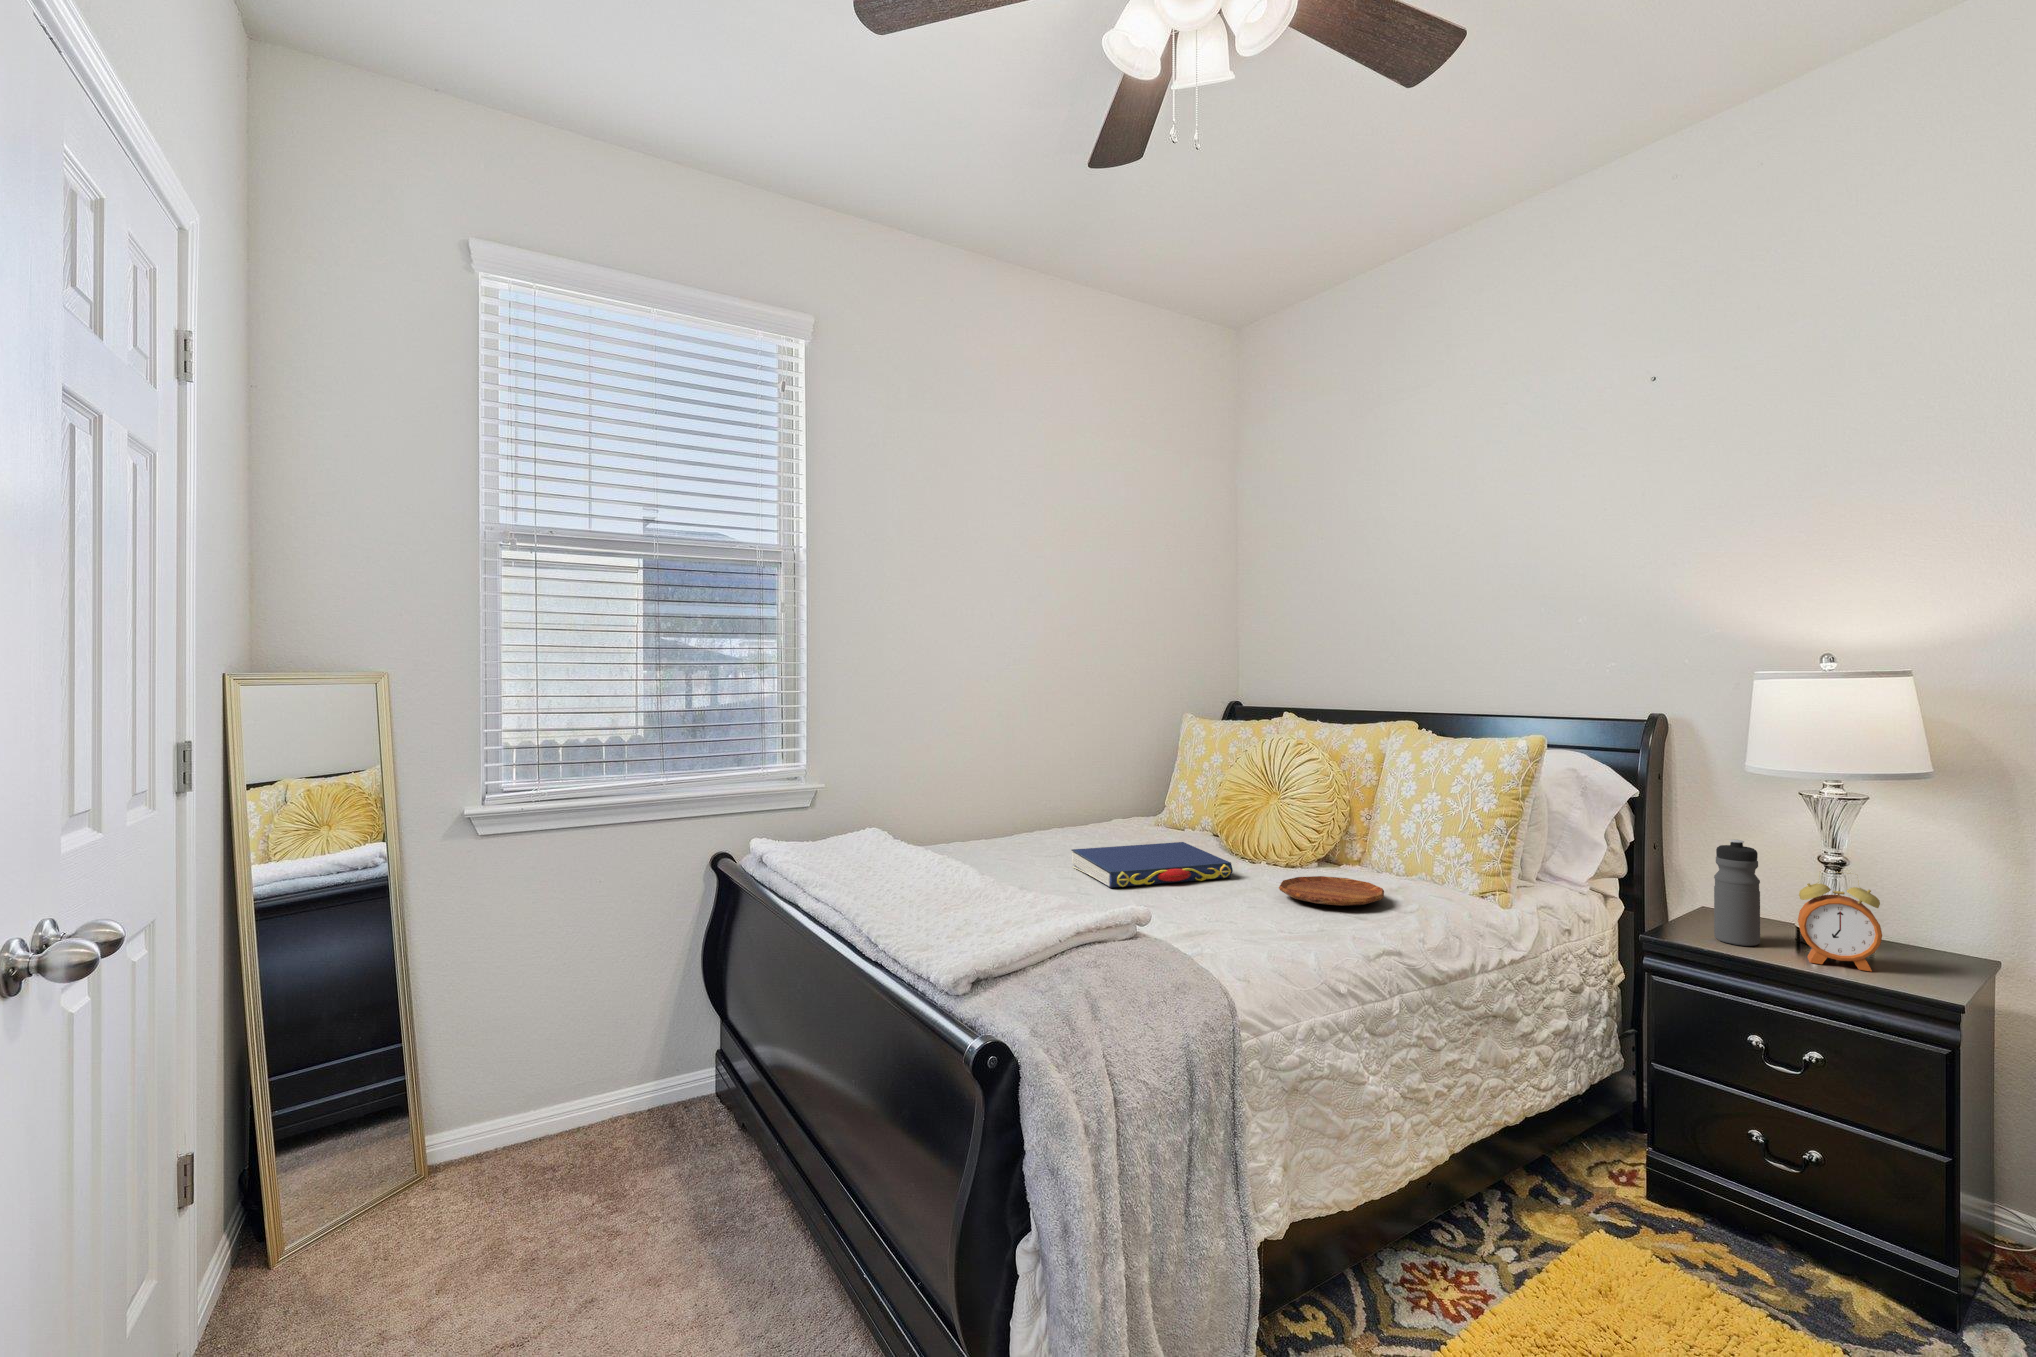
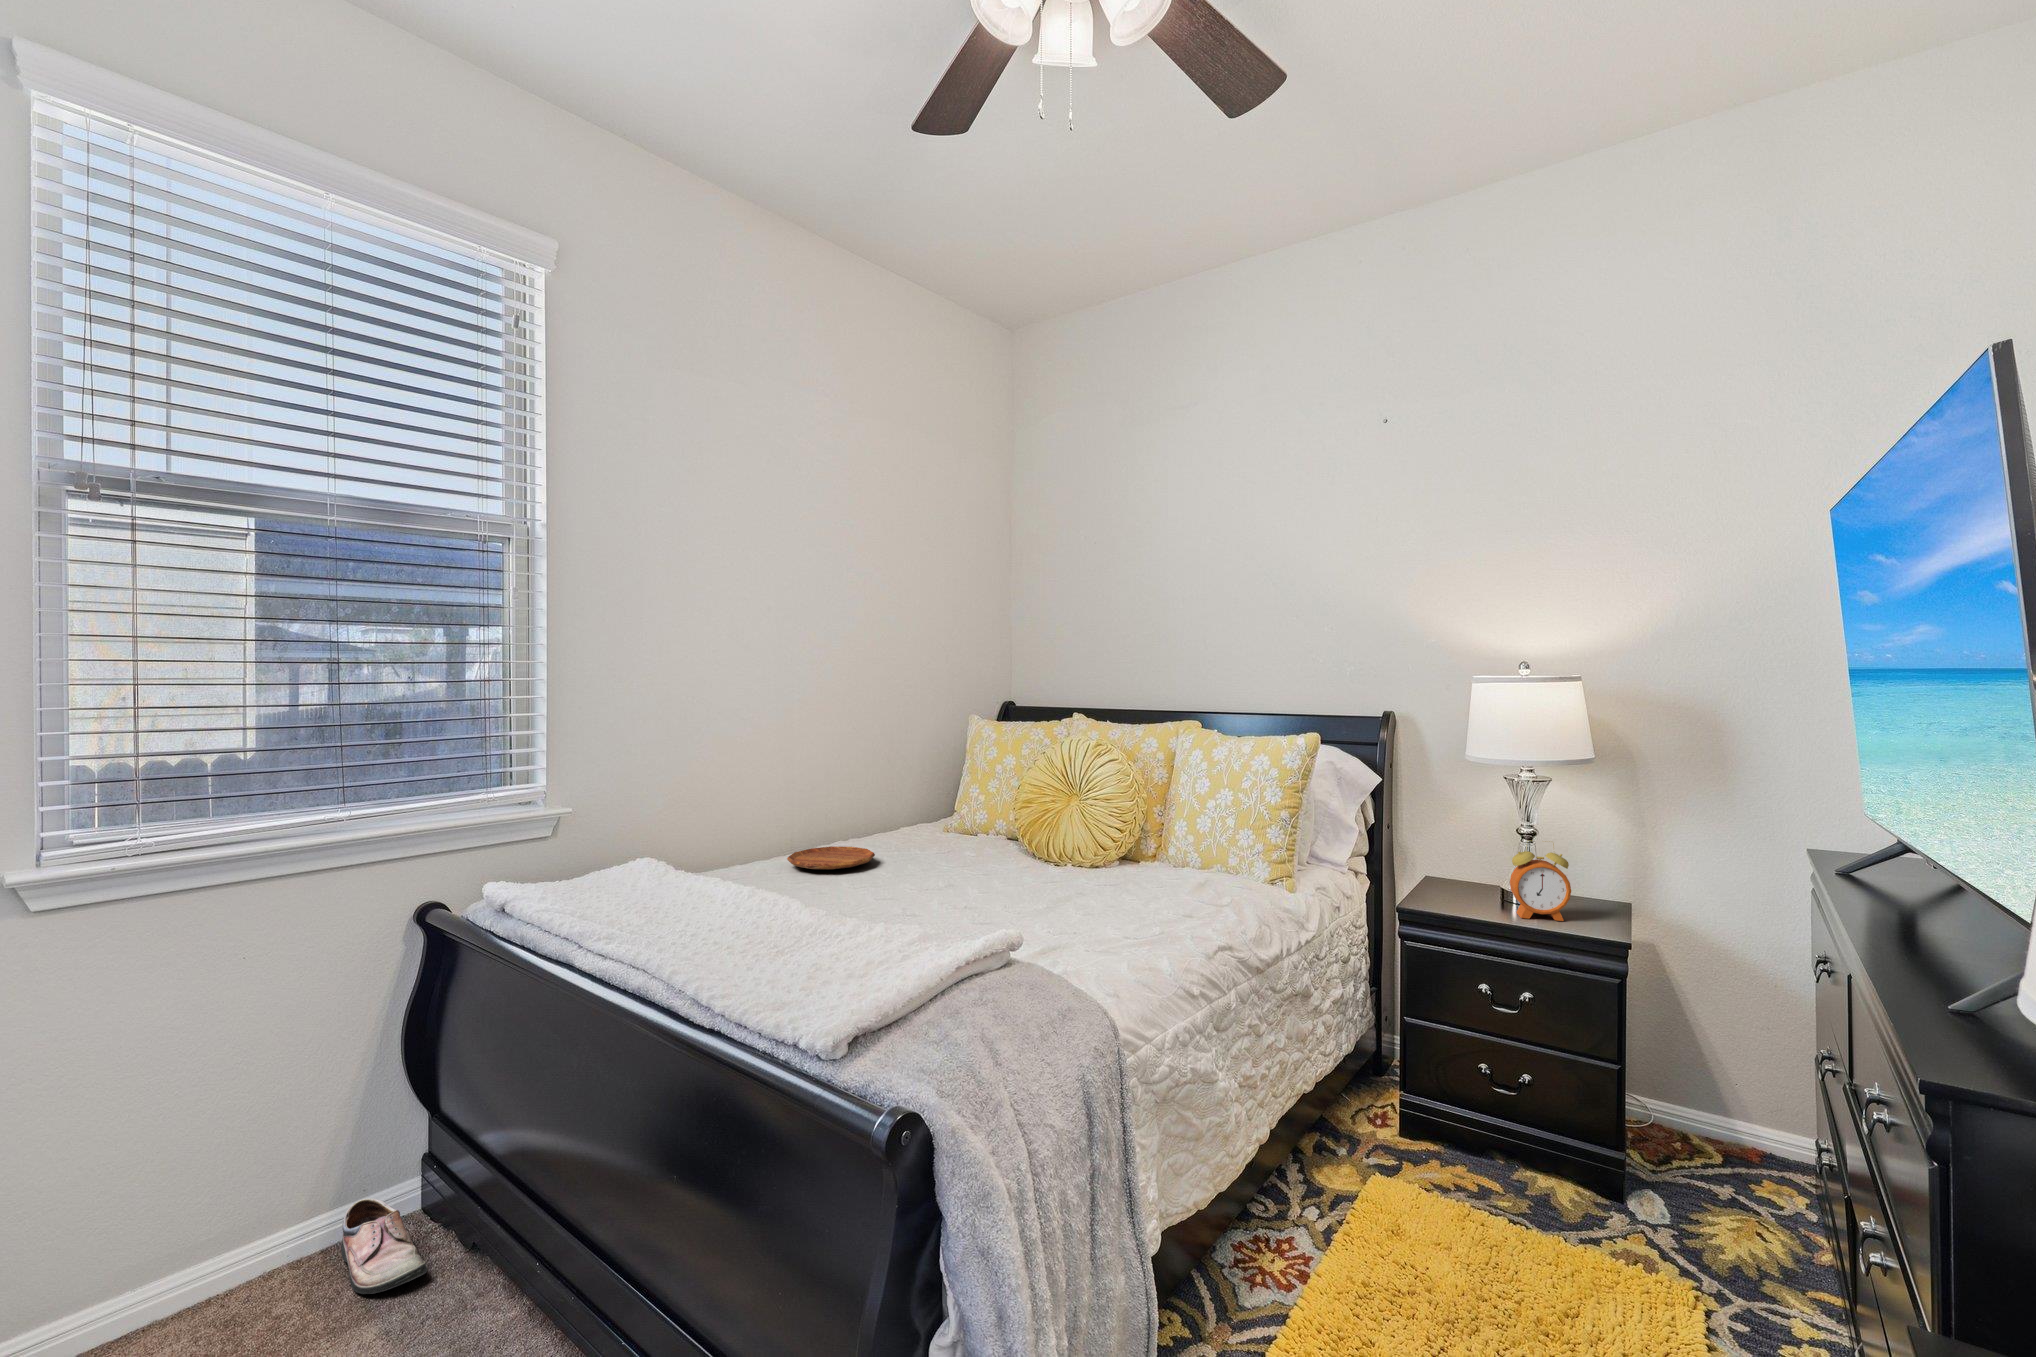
water bottle: present [1714,840,1760,946] -> none [1446,817,1480,908]
book: present [1071,842,1233,888] -> none [873,848,1044,905]
tray: present [1279,876,1384,906] -> present [787,846,875,869]
shoe: none [659,1079,710,1148] -> present [341,1198,427,1294]

